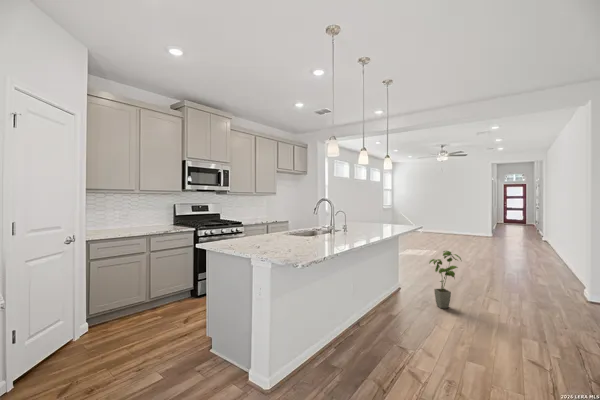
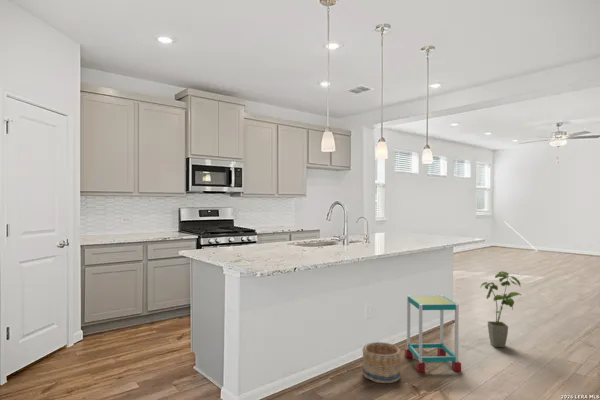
side table: none [381,272,430,336] -> present [405,295,461,372]
basket: none [358,314,390,349] -> present [363,342,401,383]

